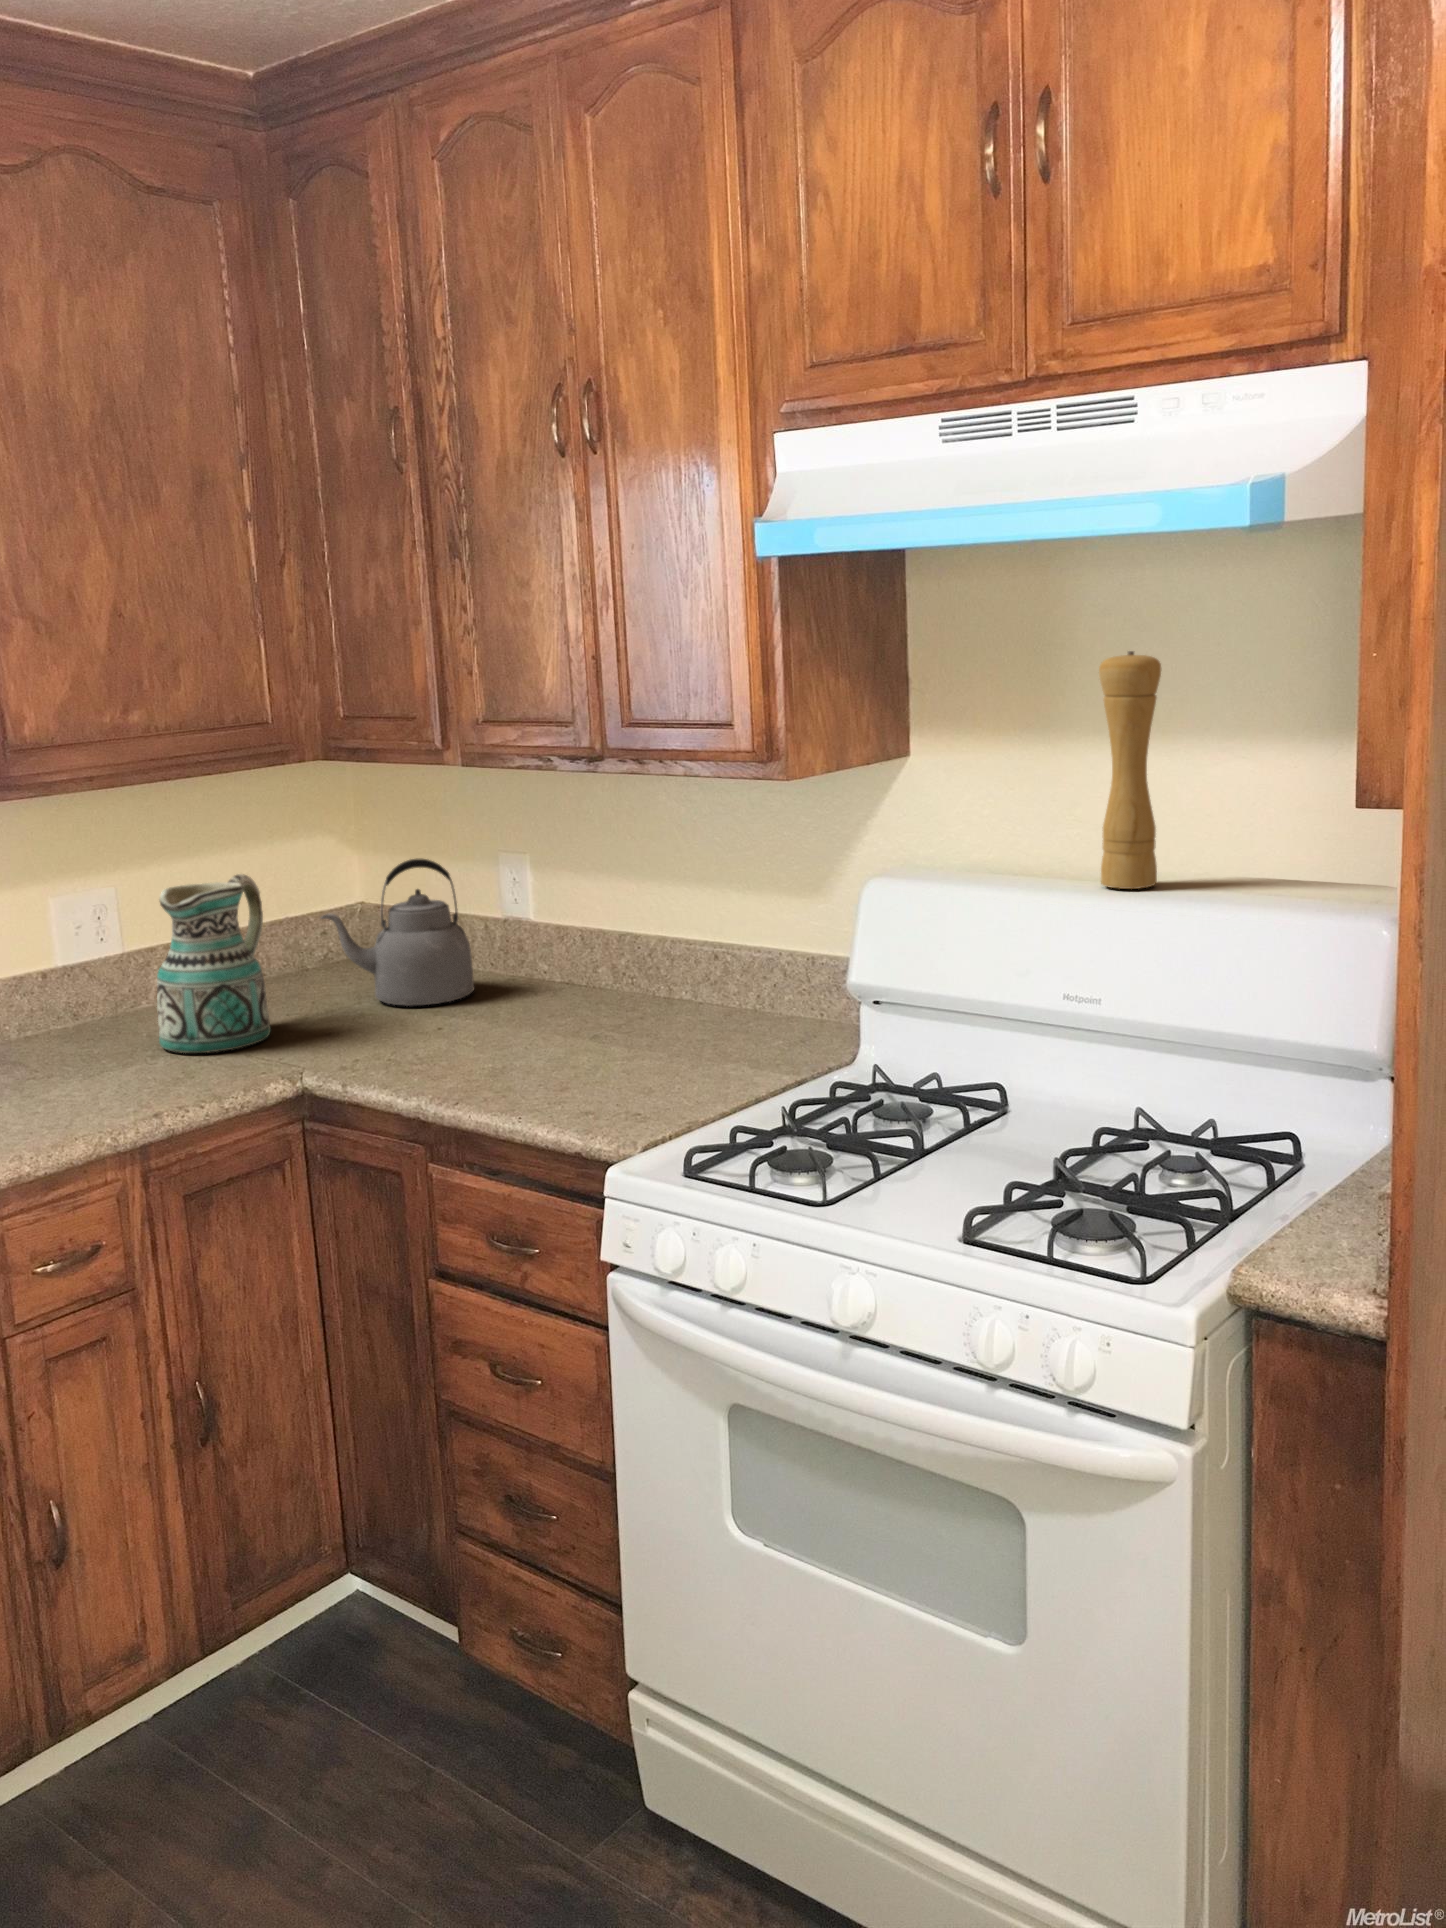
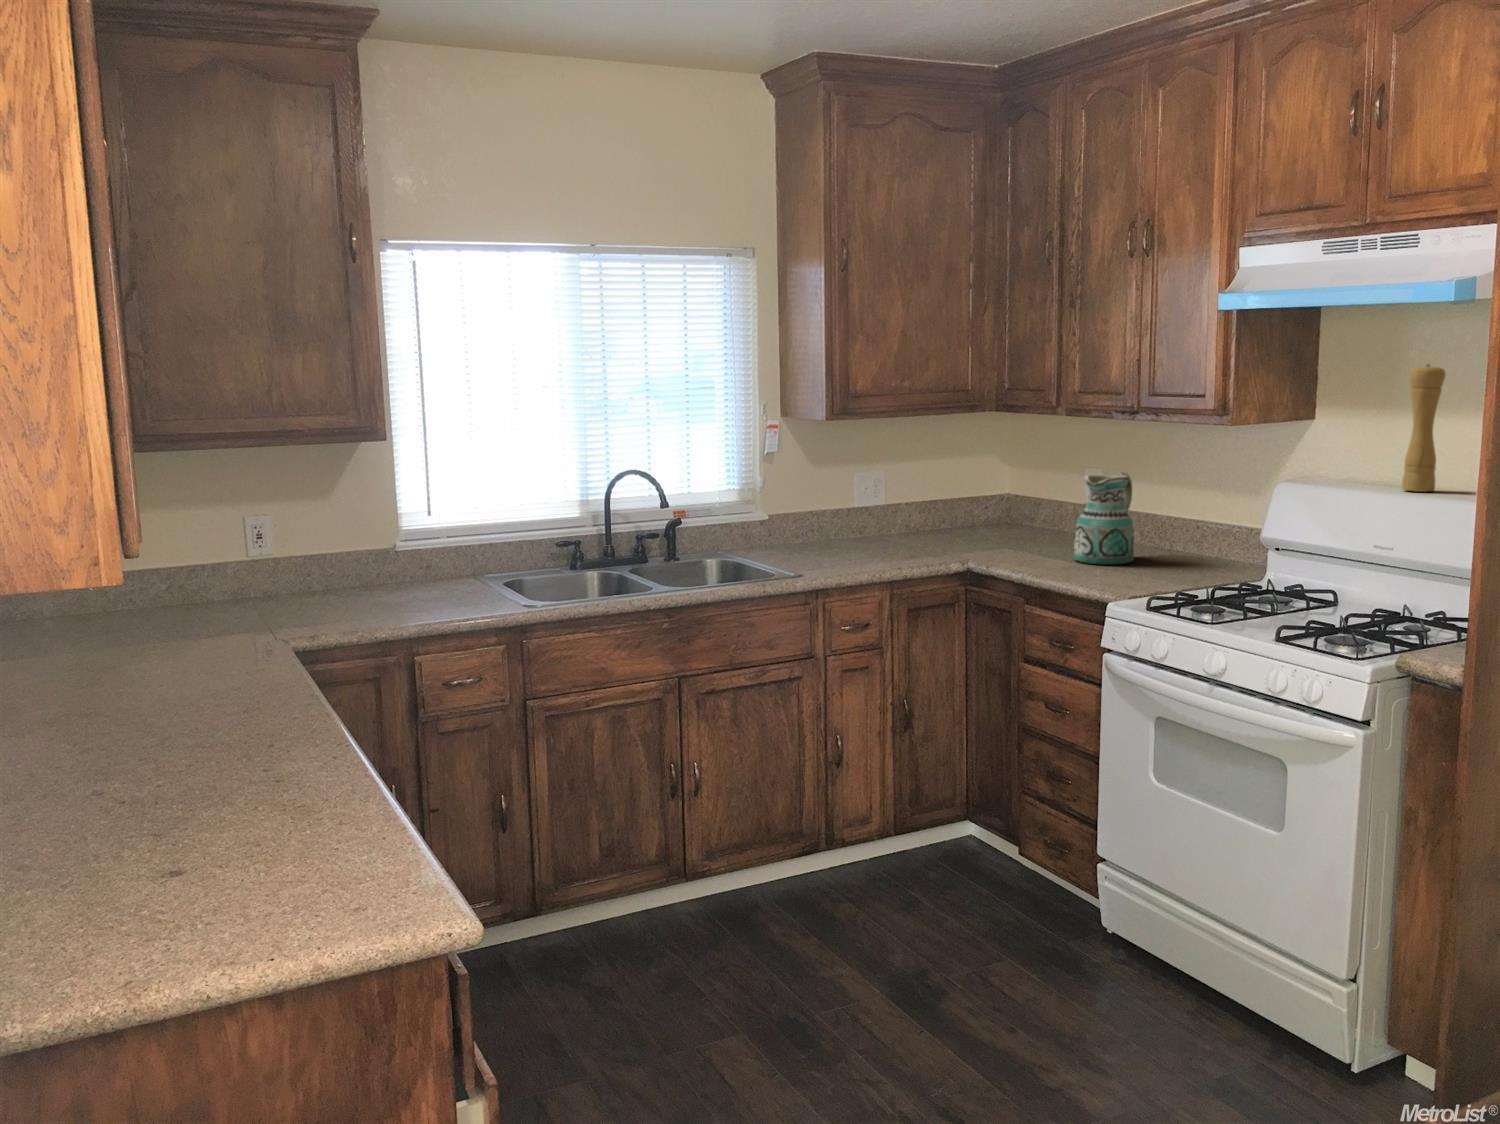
kettle: present [321,859,474,1006] -> none [987,465,1064,541]
ceramic pitcher: present [157,874,270,1053] -> present [1073,472,1134,564]

